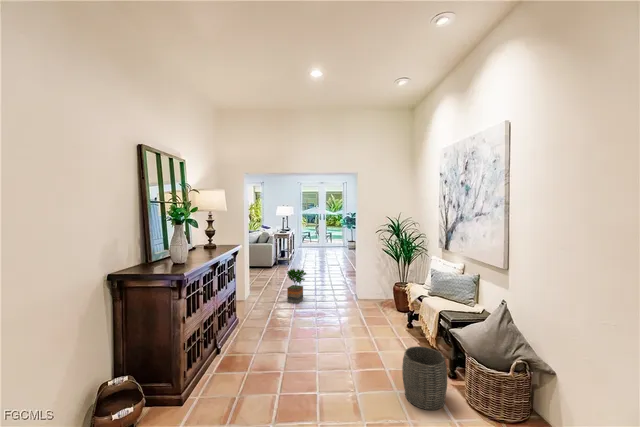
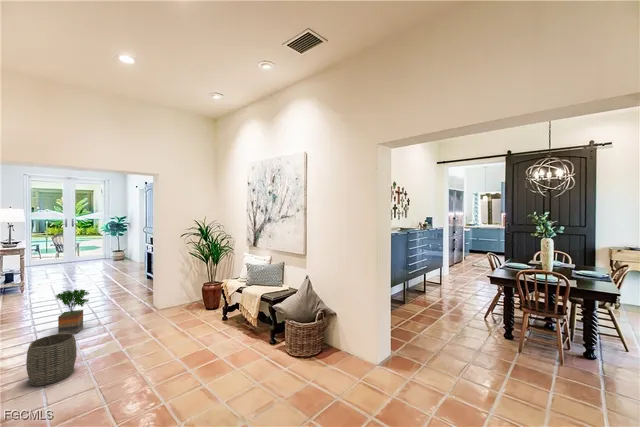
woven basket: present [402,346,447,410] -> present [26,333,76,386]

